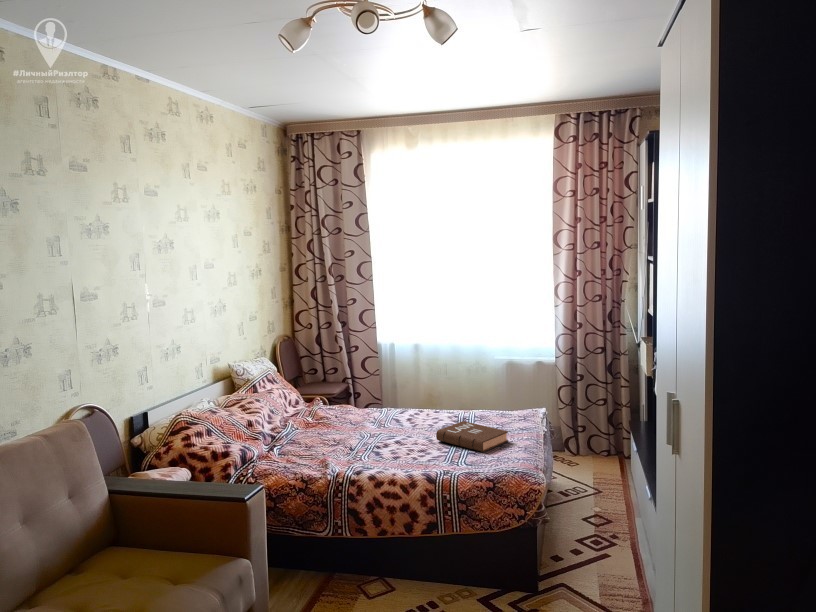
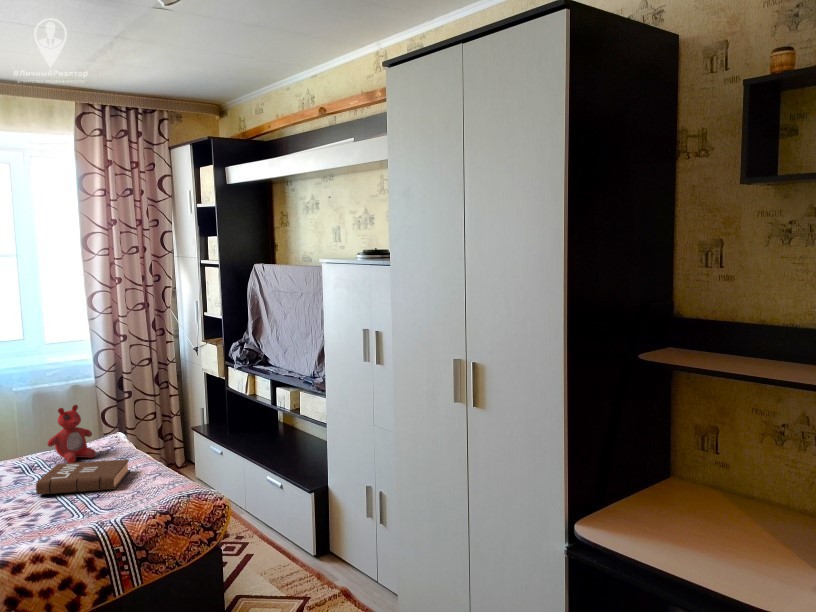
stuffed bear: none [470,377,505,424] -> present [47,405,96,463]

